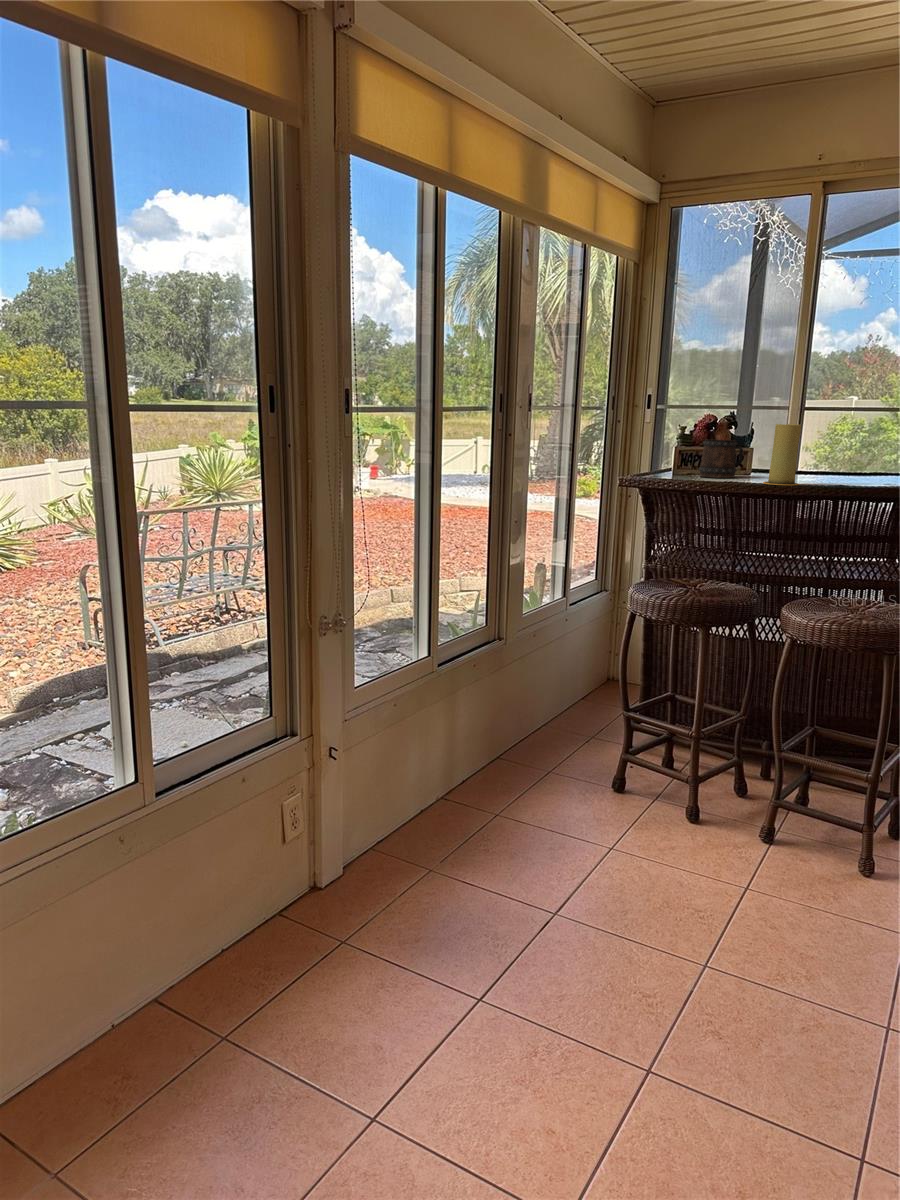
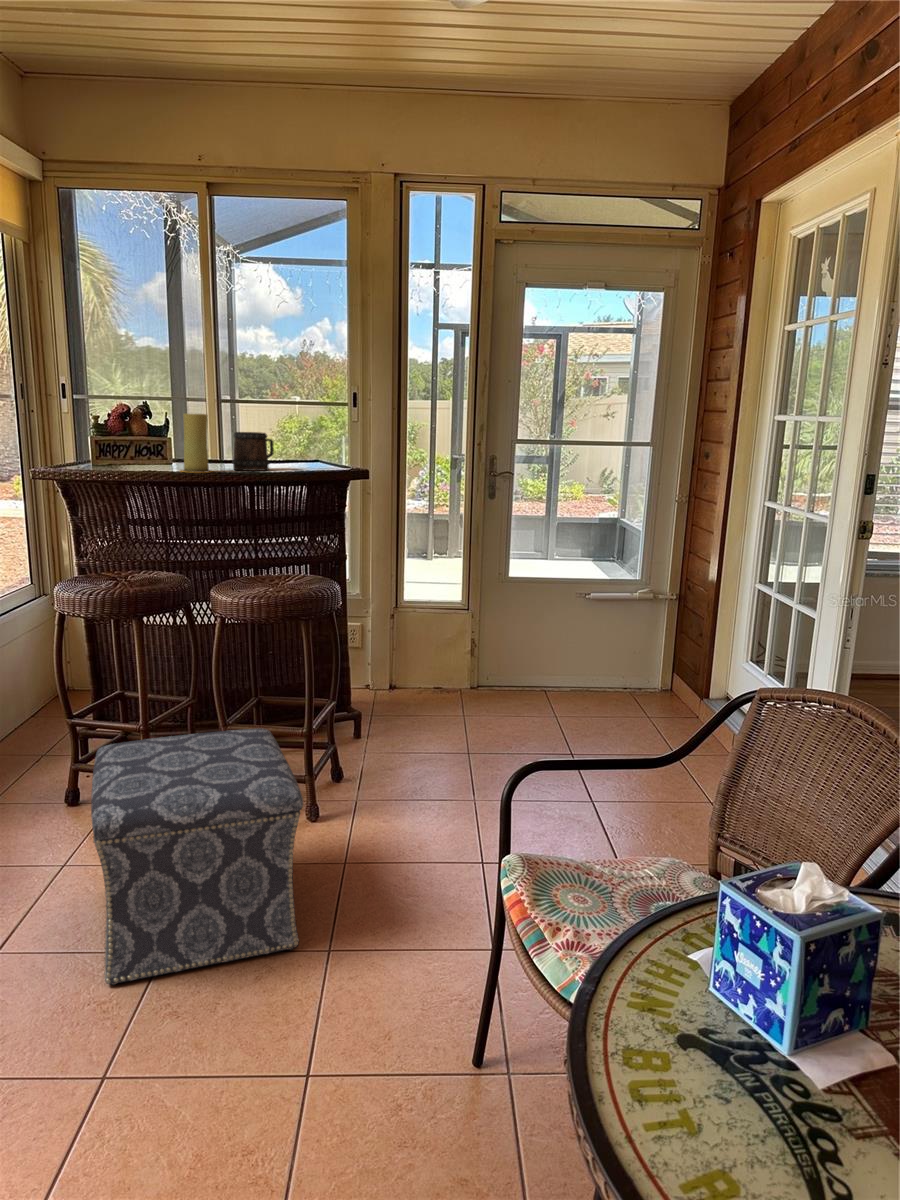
beer mug: present [699,440,743,478] -> present [232,432,274,471]
ottoman: none [648,748,883,1015] -> present [91,728,303,985]

